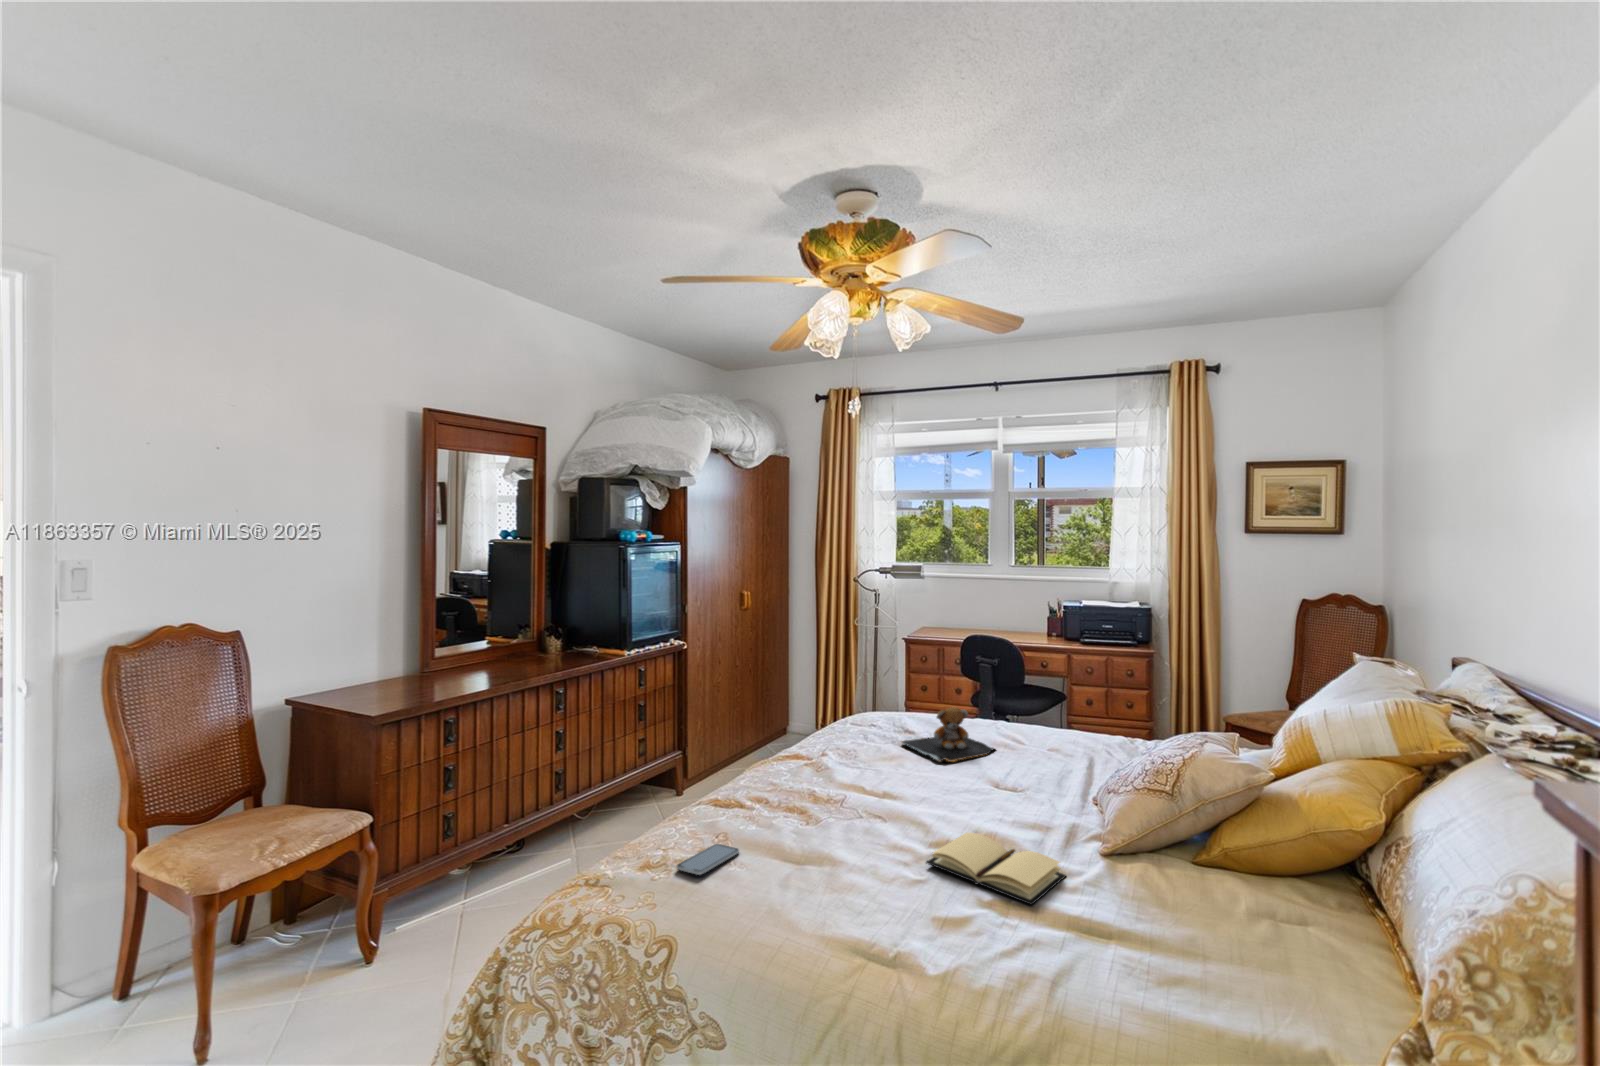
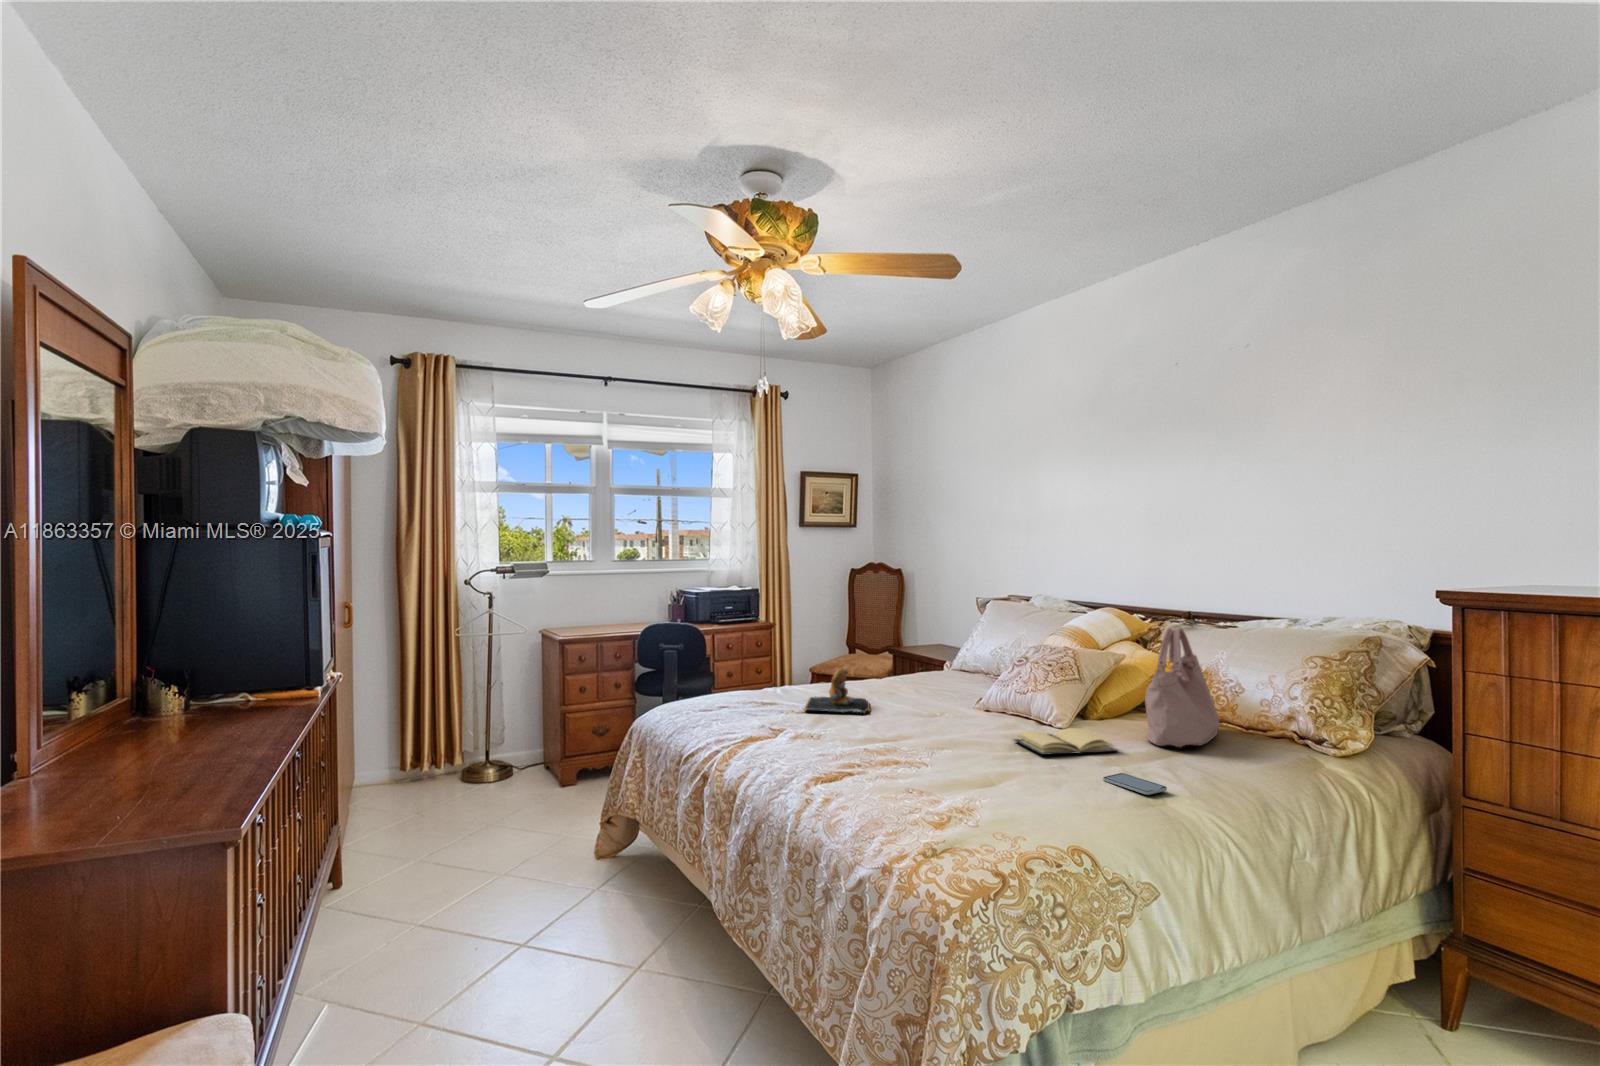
handbag: none [1101,748,1325,966] -> present [1145,628,1220,747]
smartphone: present [676,844,739,875] -> present [1103,773,1167,795]

